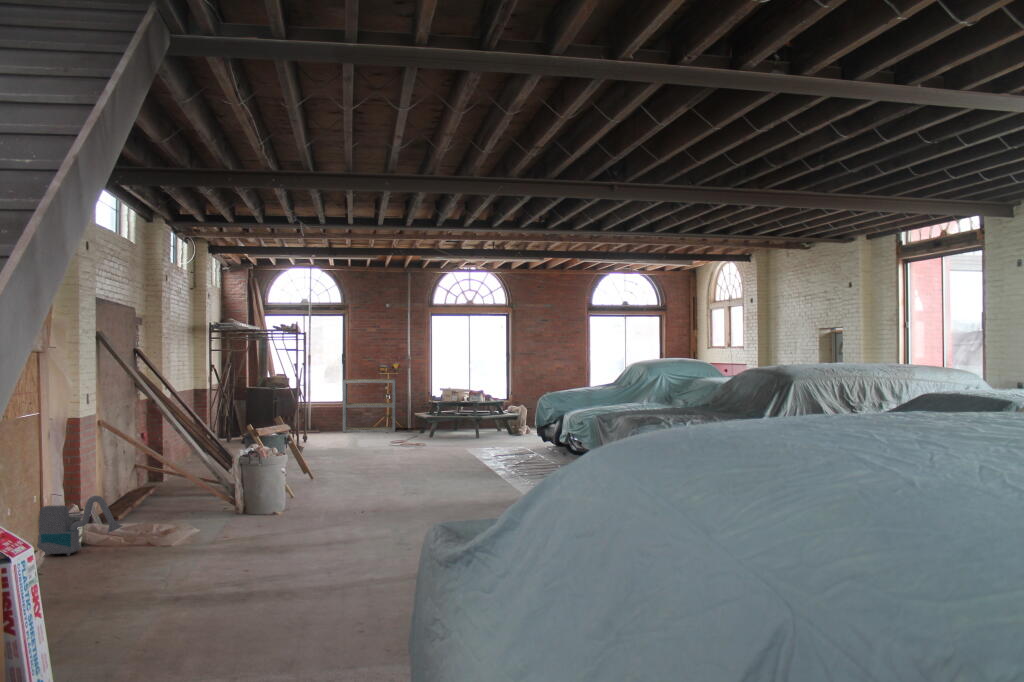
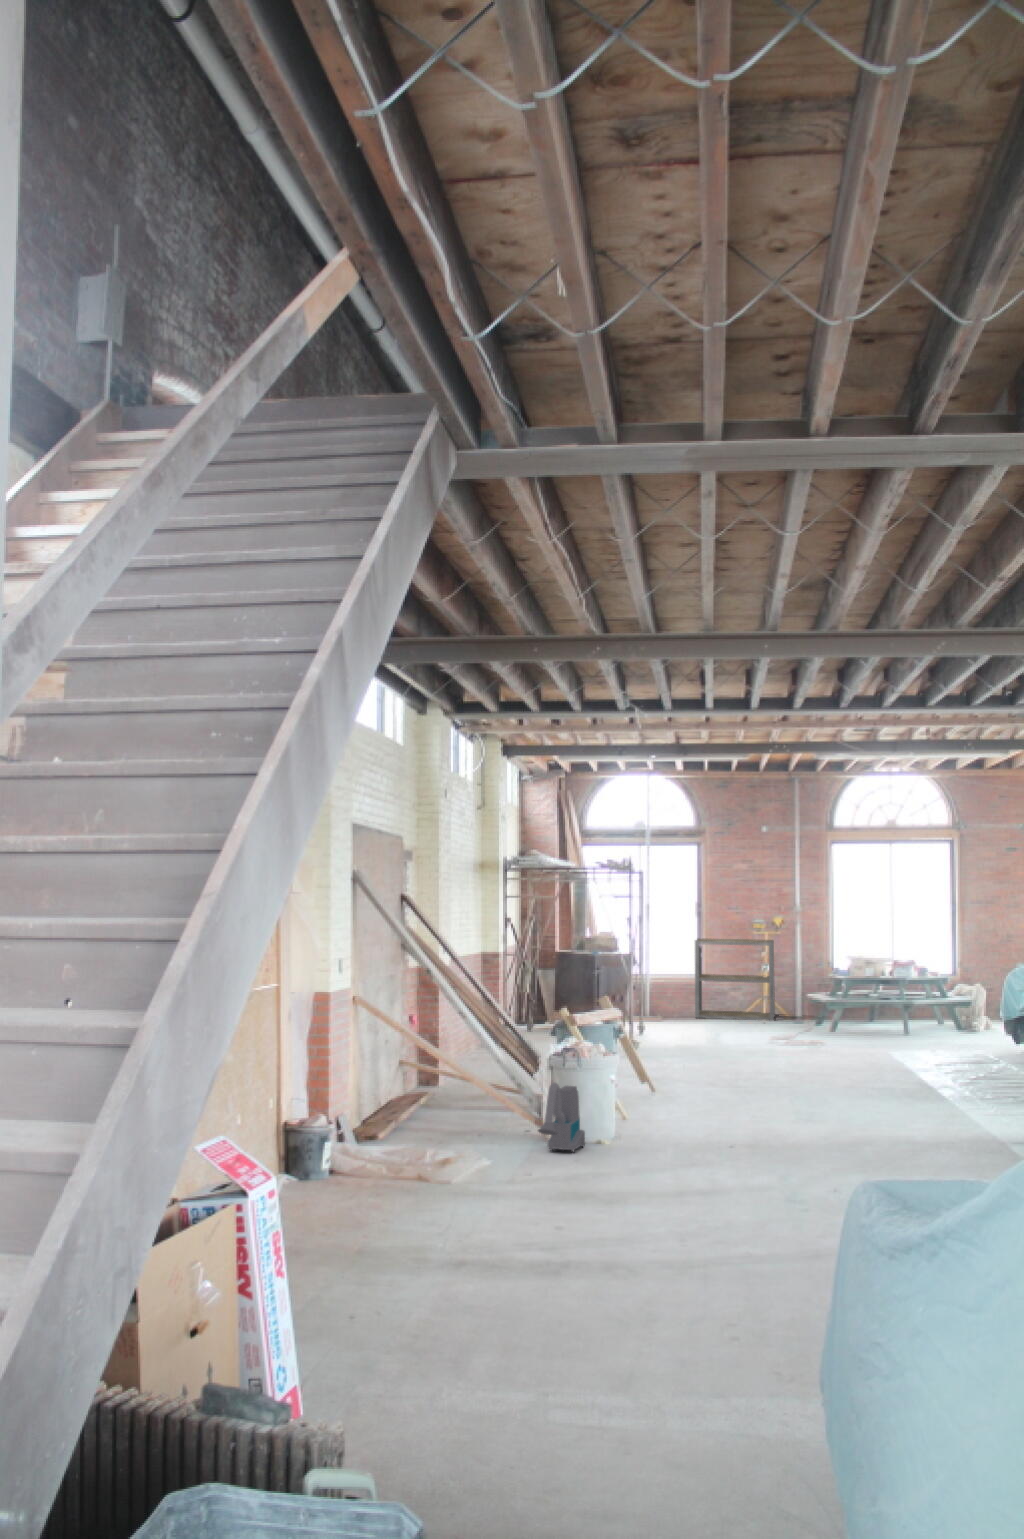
vacuum cleaner: present [37,496,122,556] -> present [538,1083,585,1152]

